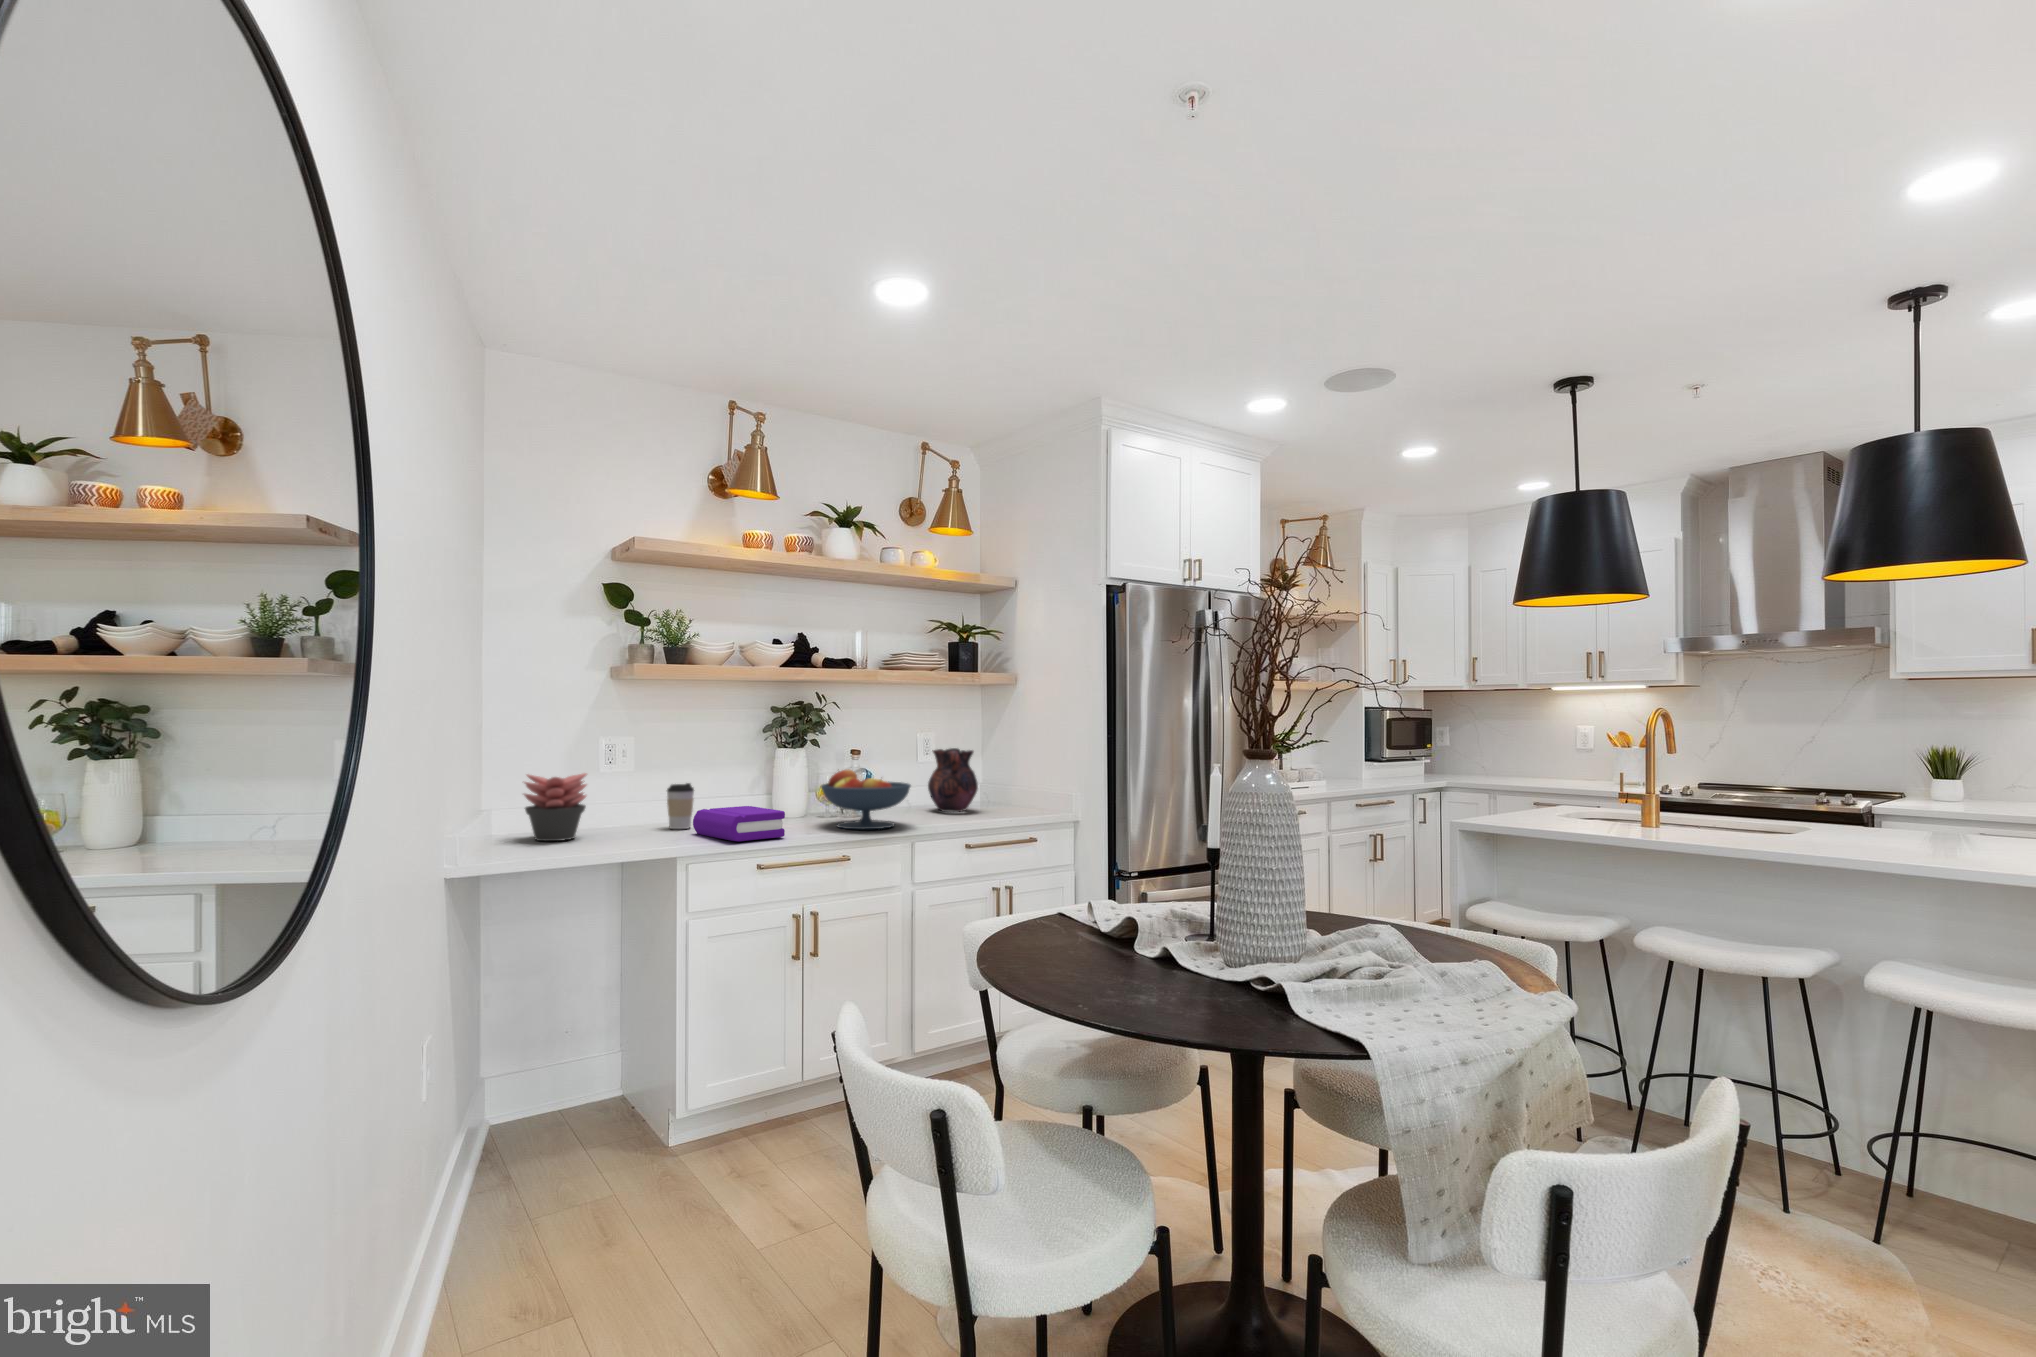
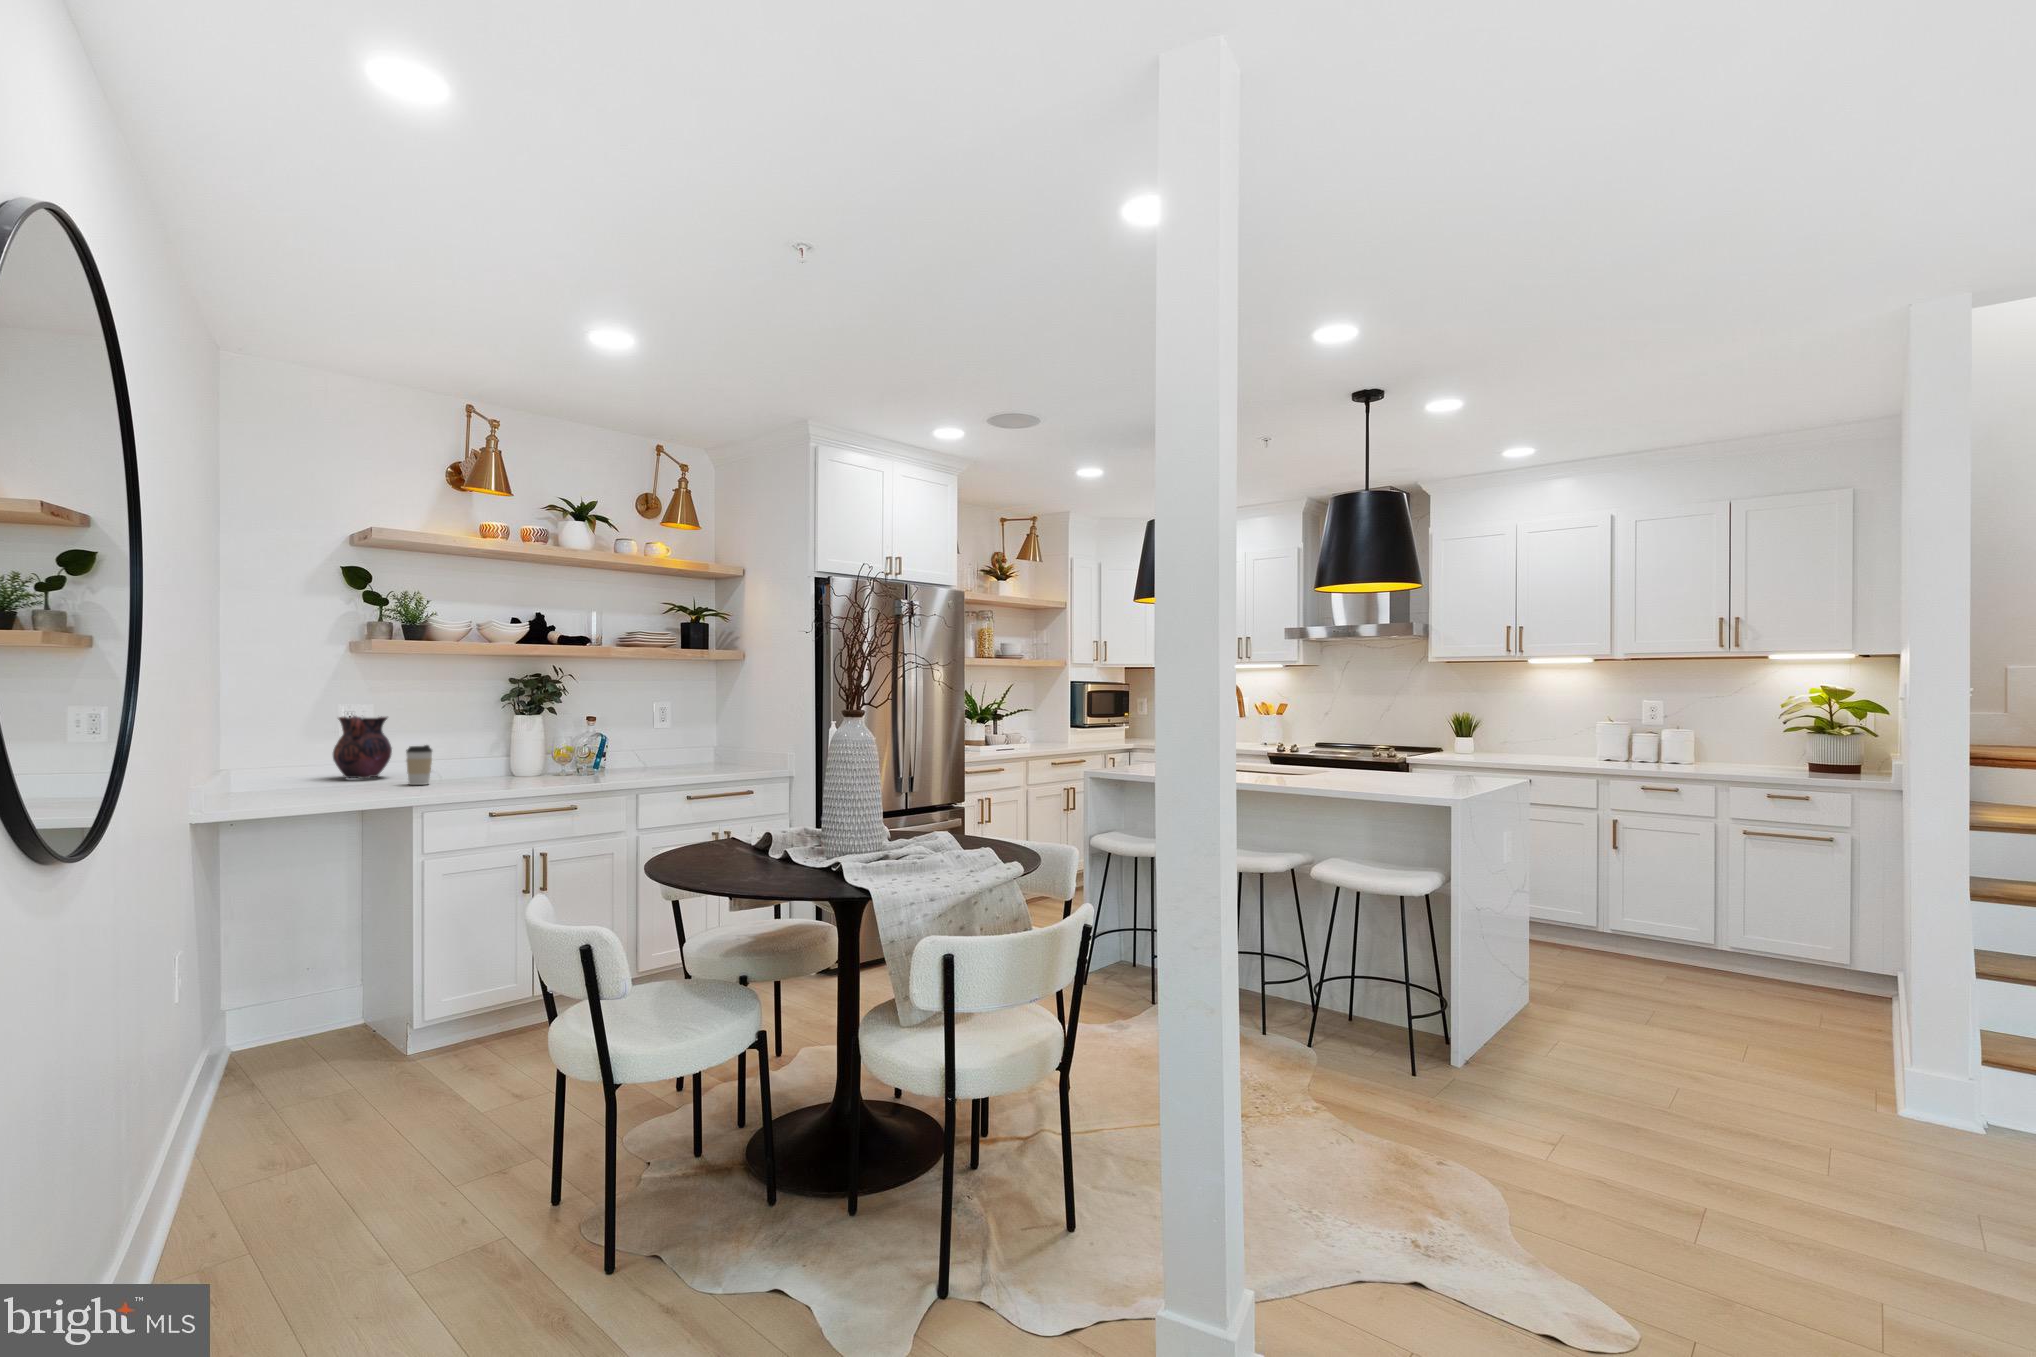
vase: present [928,748,978,812] -> present [333,715,392,779]
fruit bowl: present [821,770,911,829] -> none [553,732,636,783]
succulent plant: present [524,773,587,841] -> none [265,736,329,795]
book: present [693,806,785,841] -> none [431,764,517,792]

